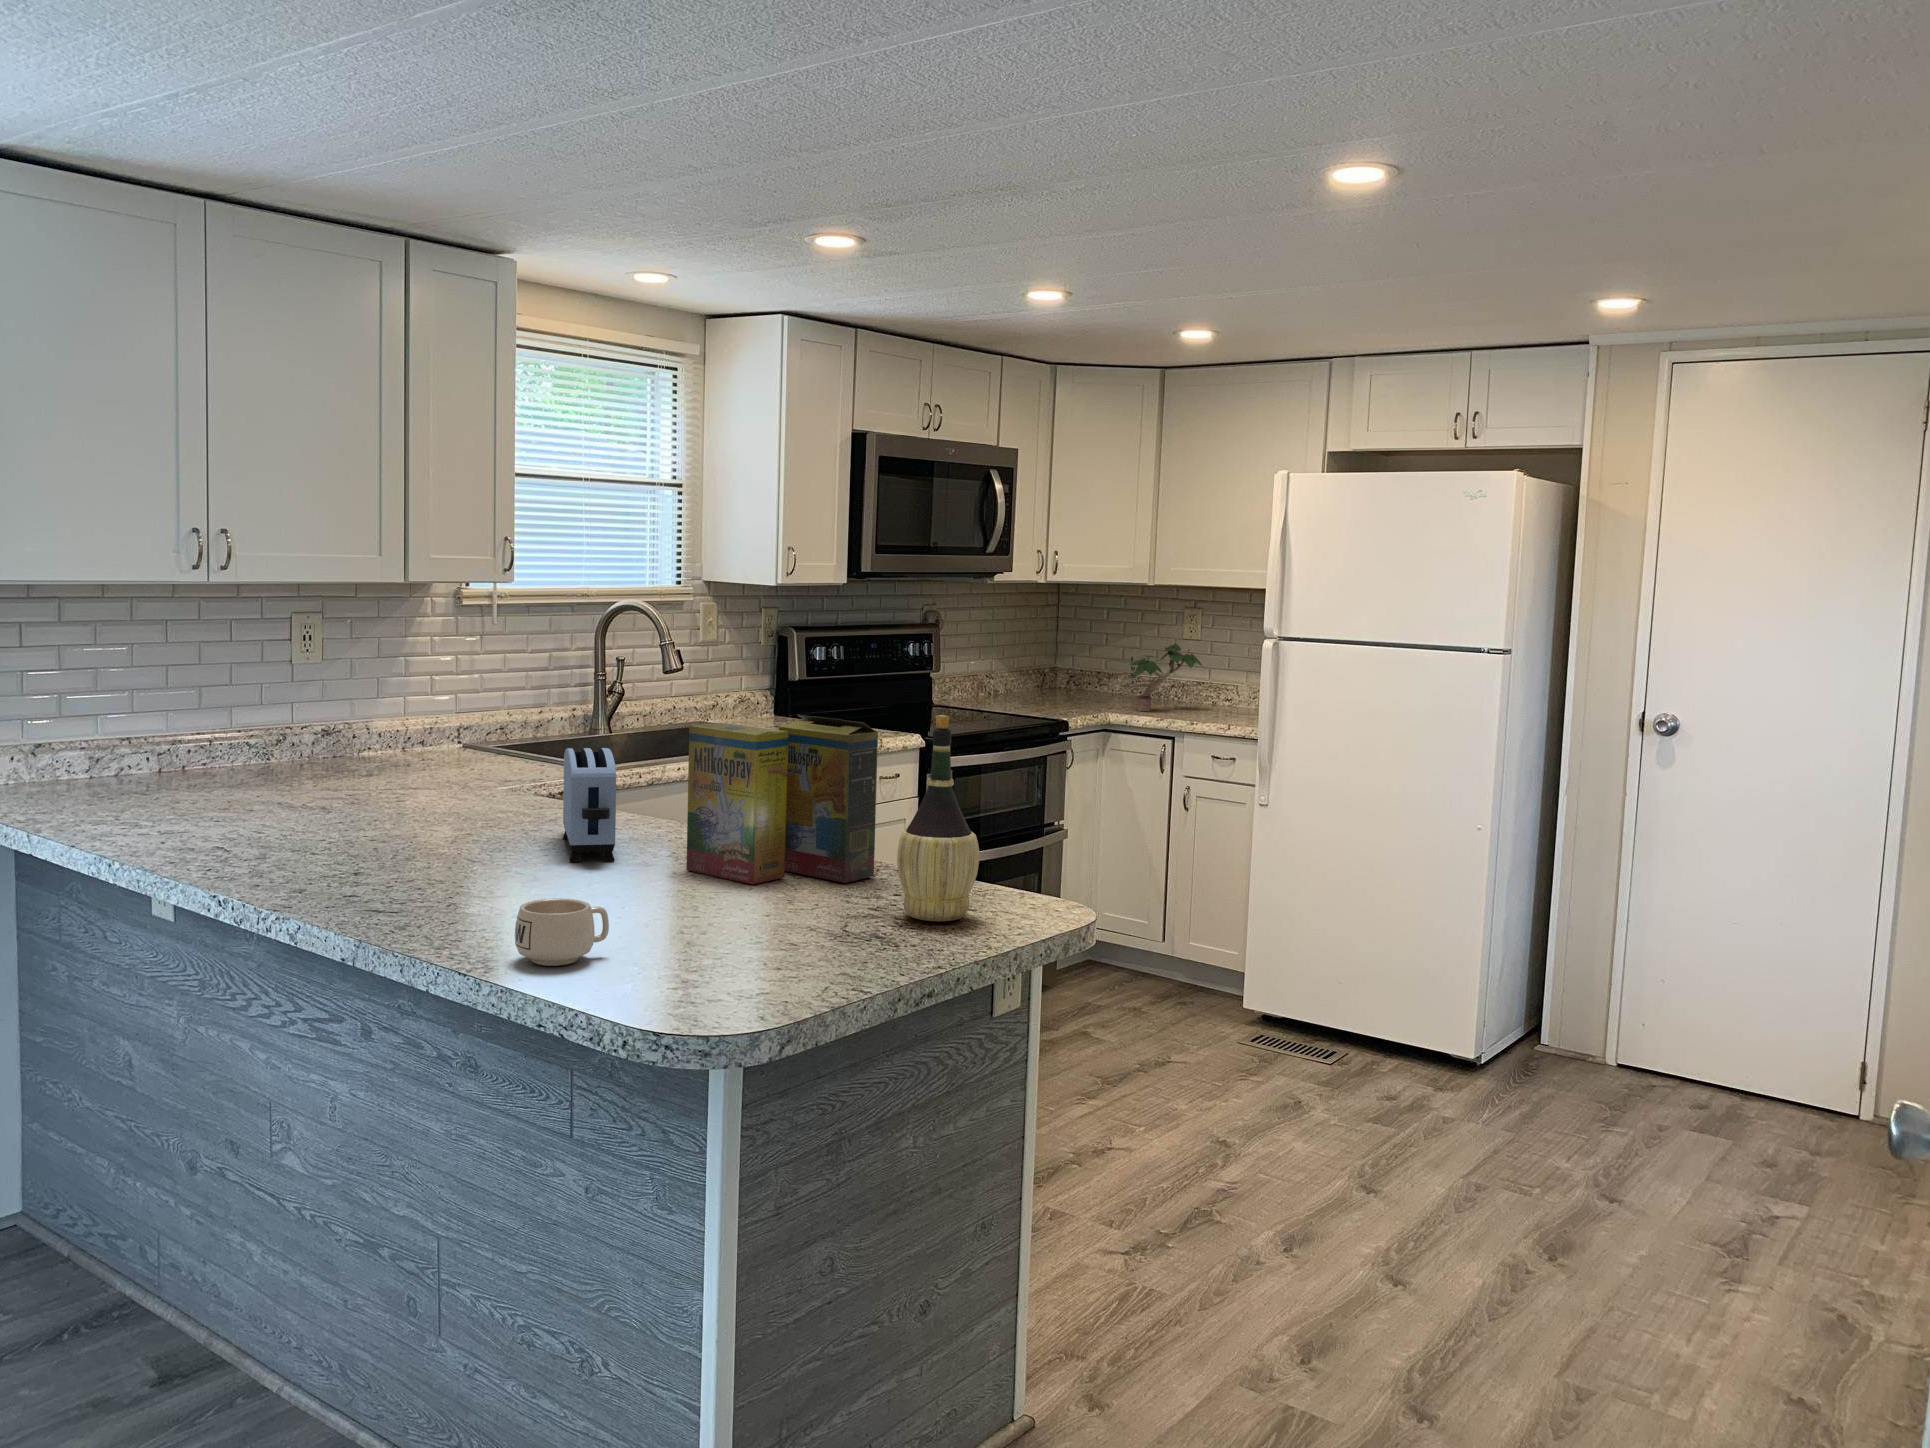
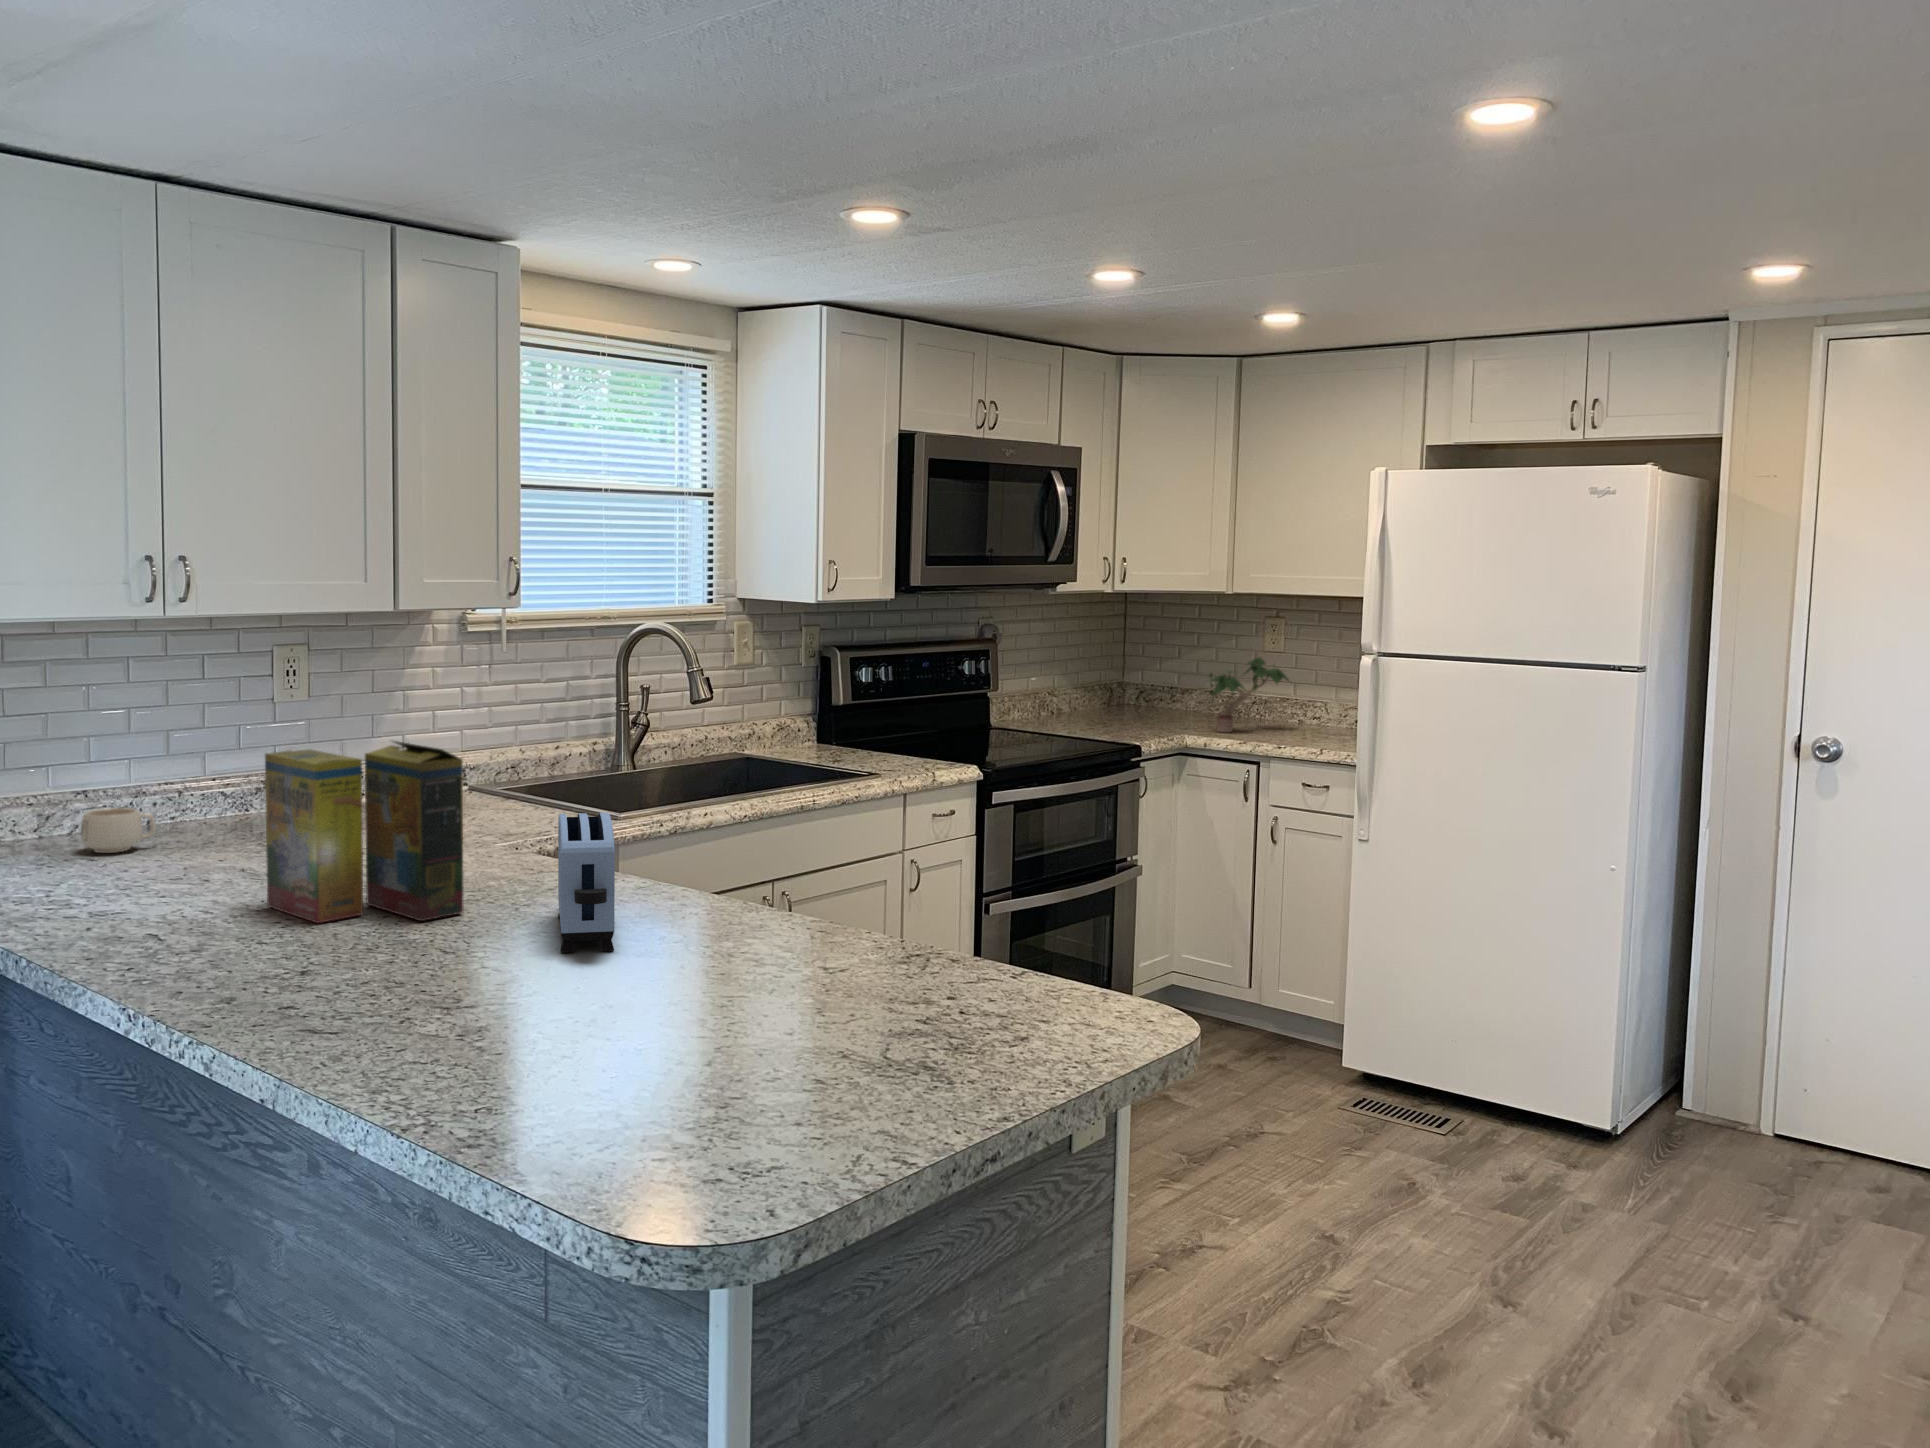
cereal box: present [686,715,878,884] -> present [265,741,463,923]
wine bottle: present [897,715,979,921] -> none [948,787,1049,1043]
mug: present [515,898,609,966] -> present [81,808,156,853]

